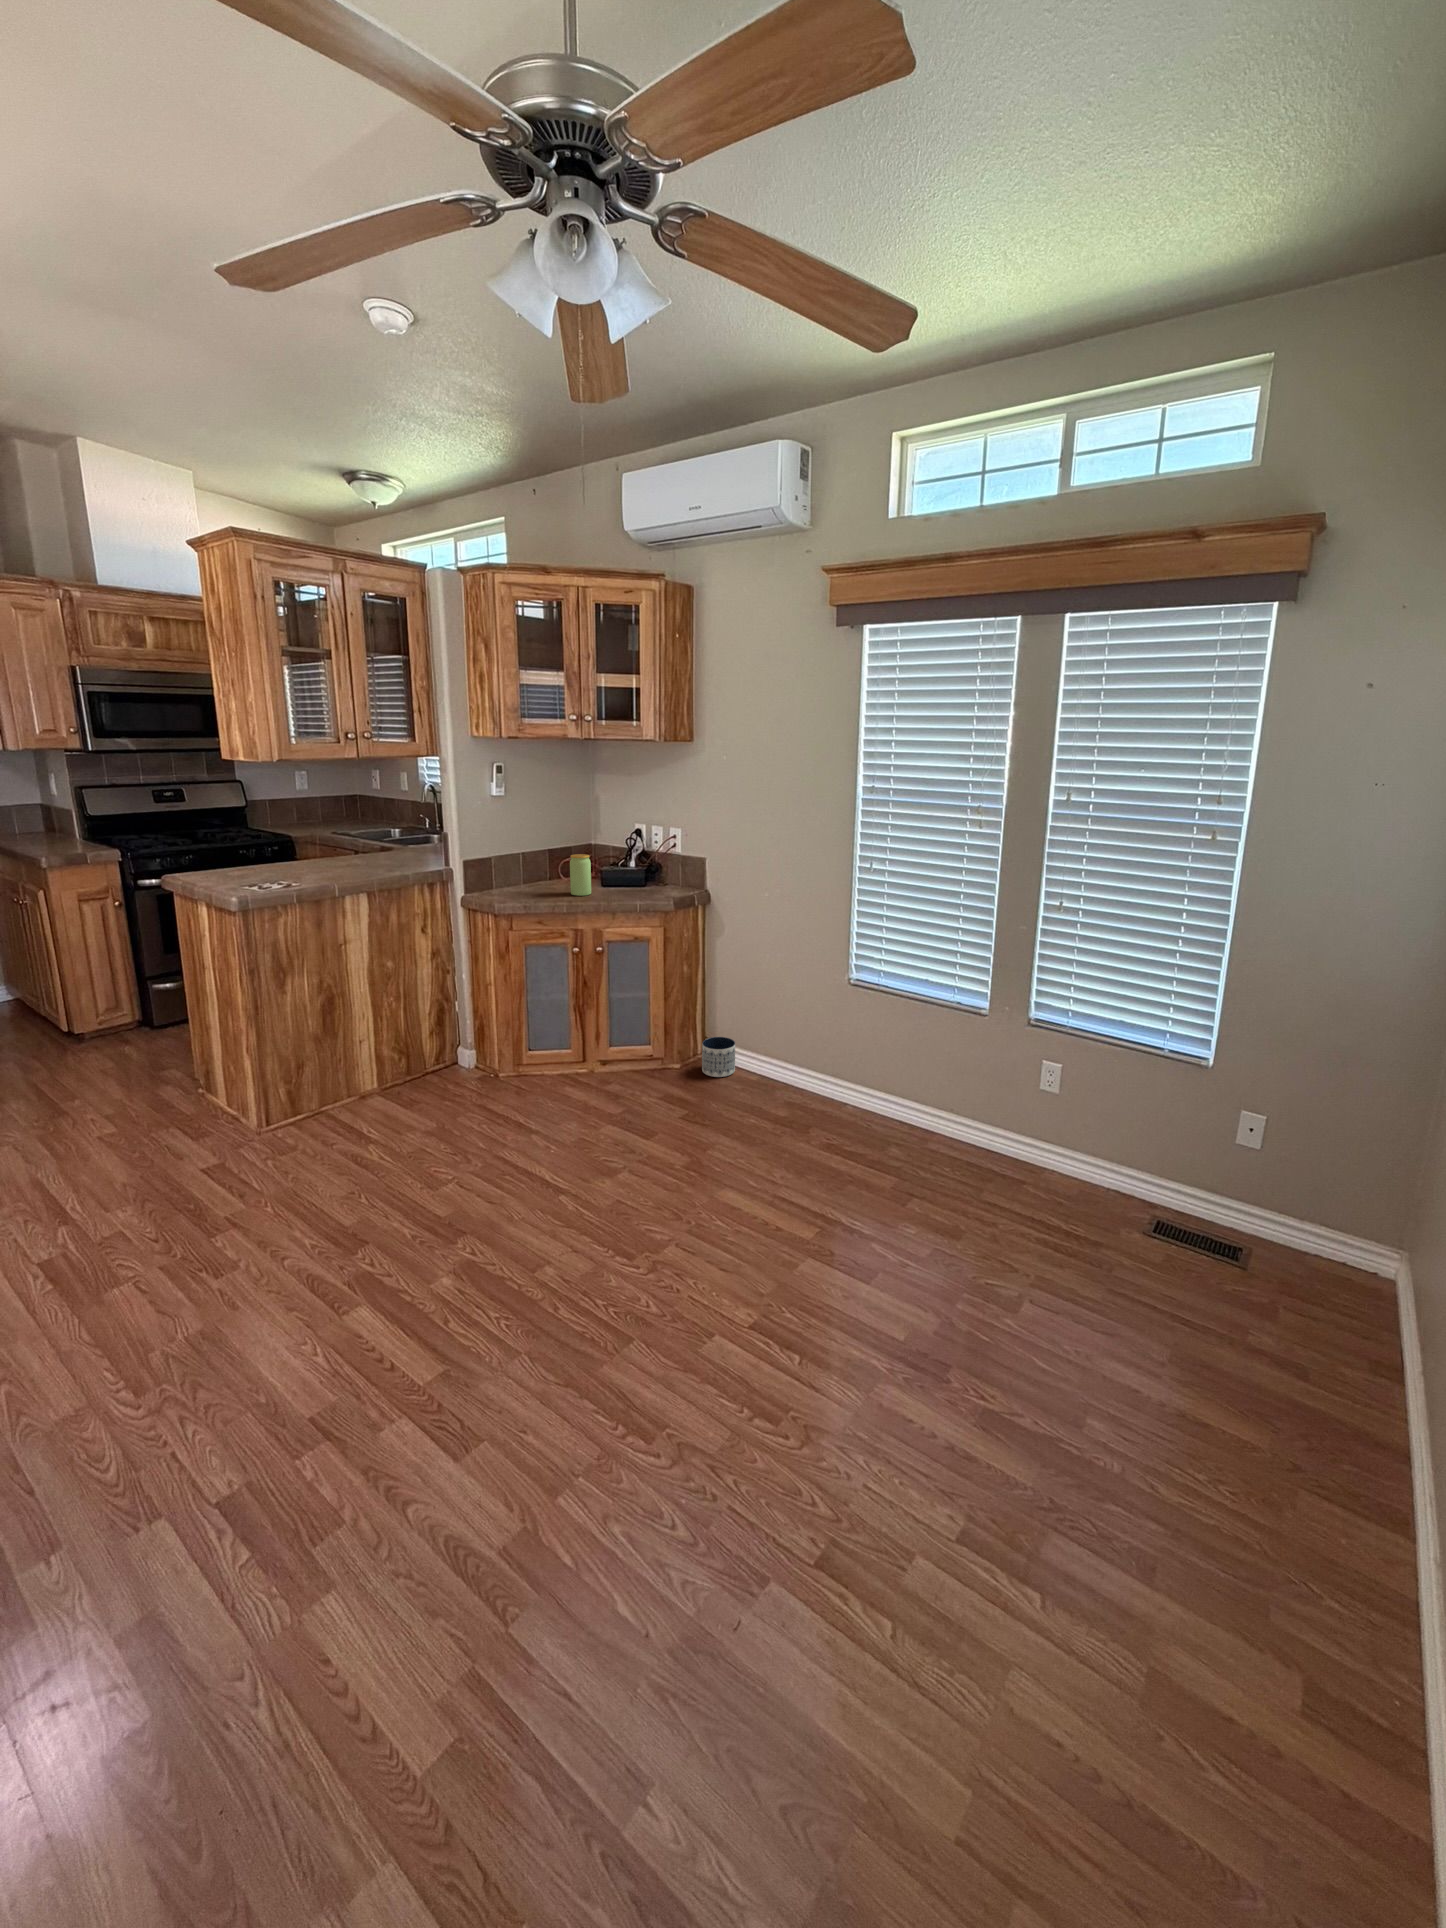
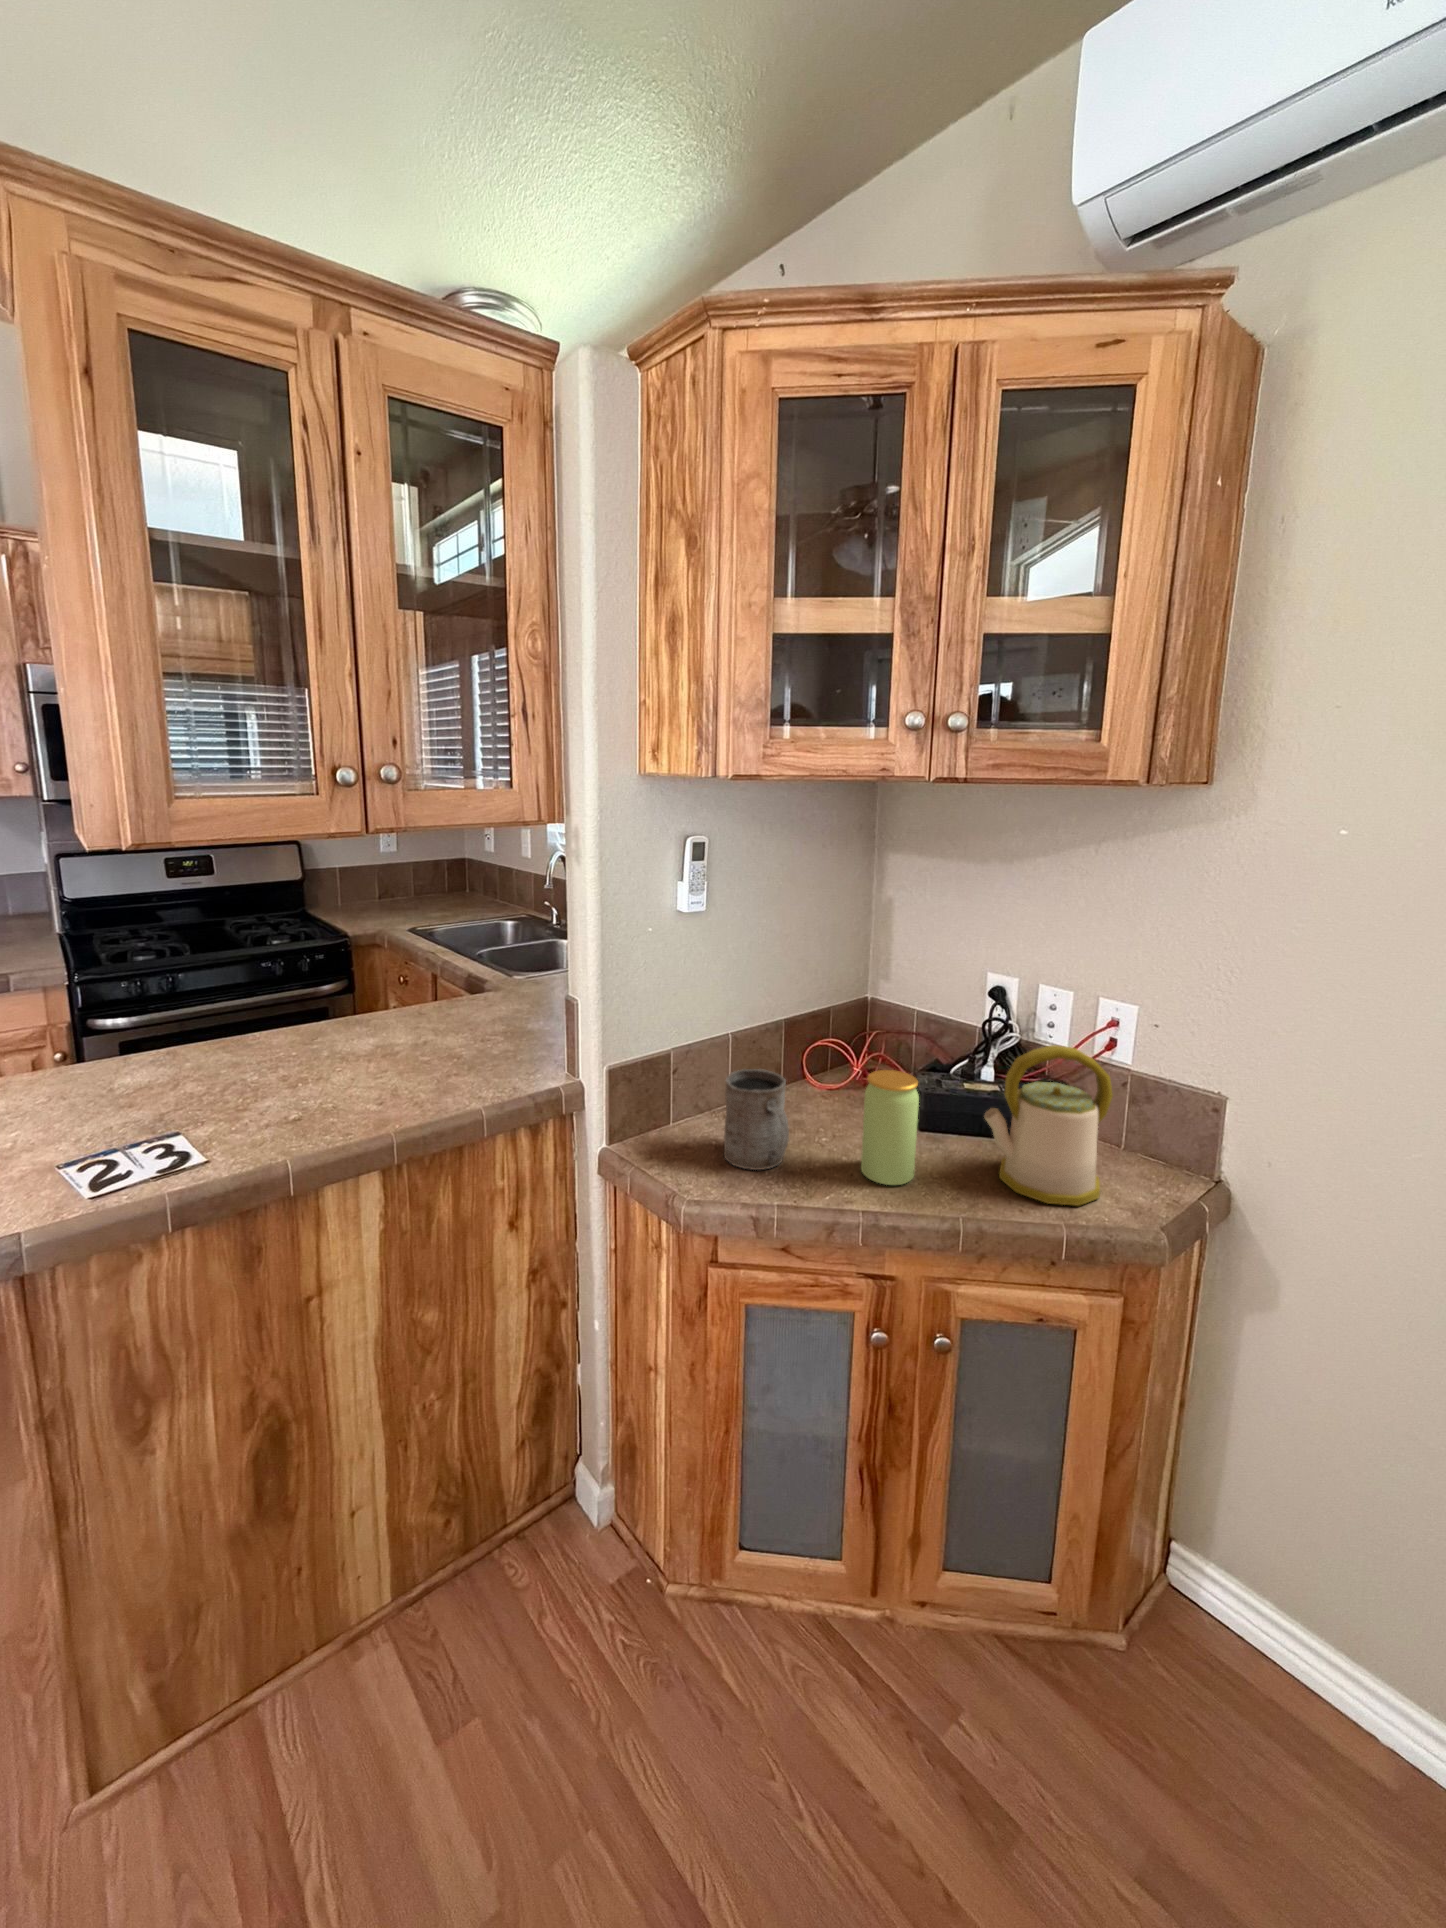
kettle: none [616,840,661,896] -> present [985,1045,1113,1206]
mug: none [514,859,540,895] -> present [724,1069,789,1170]
planter: present [702,1037,735,1077] -> none [1196,1589,1318,1755]

